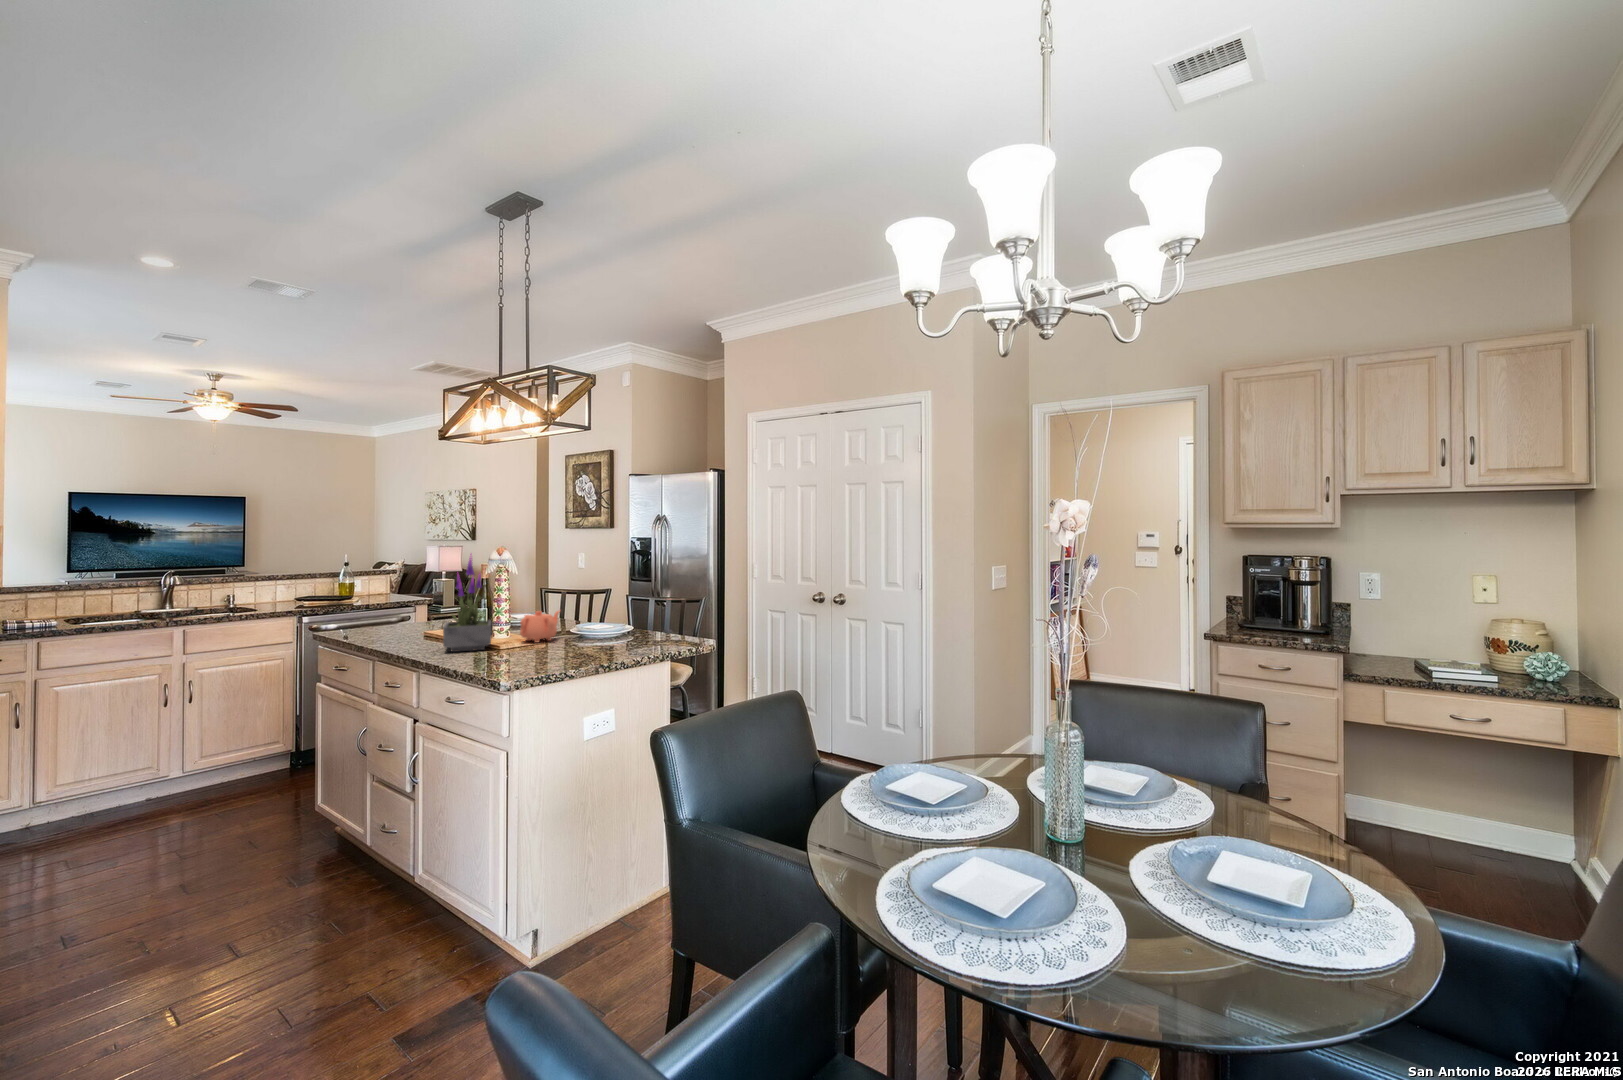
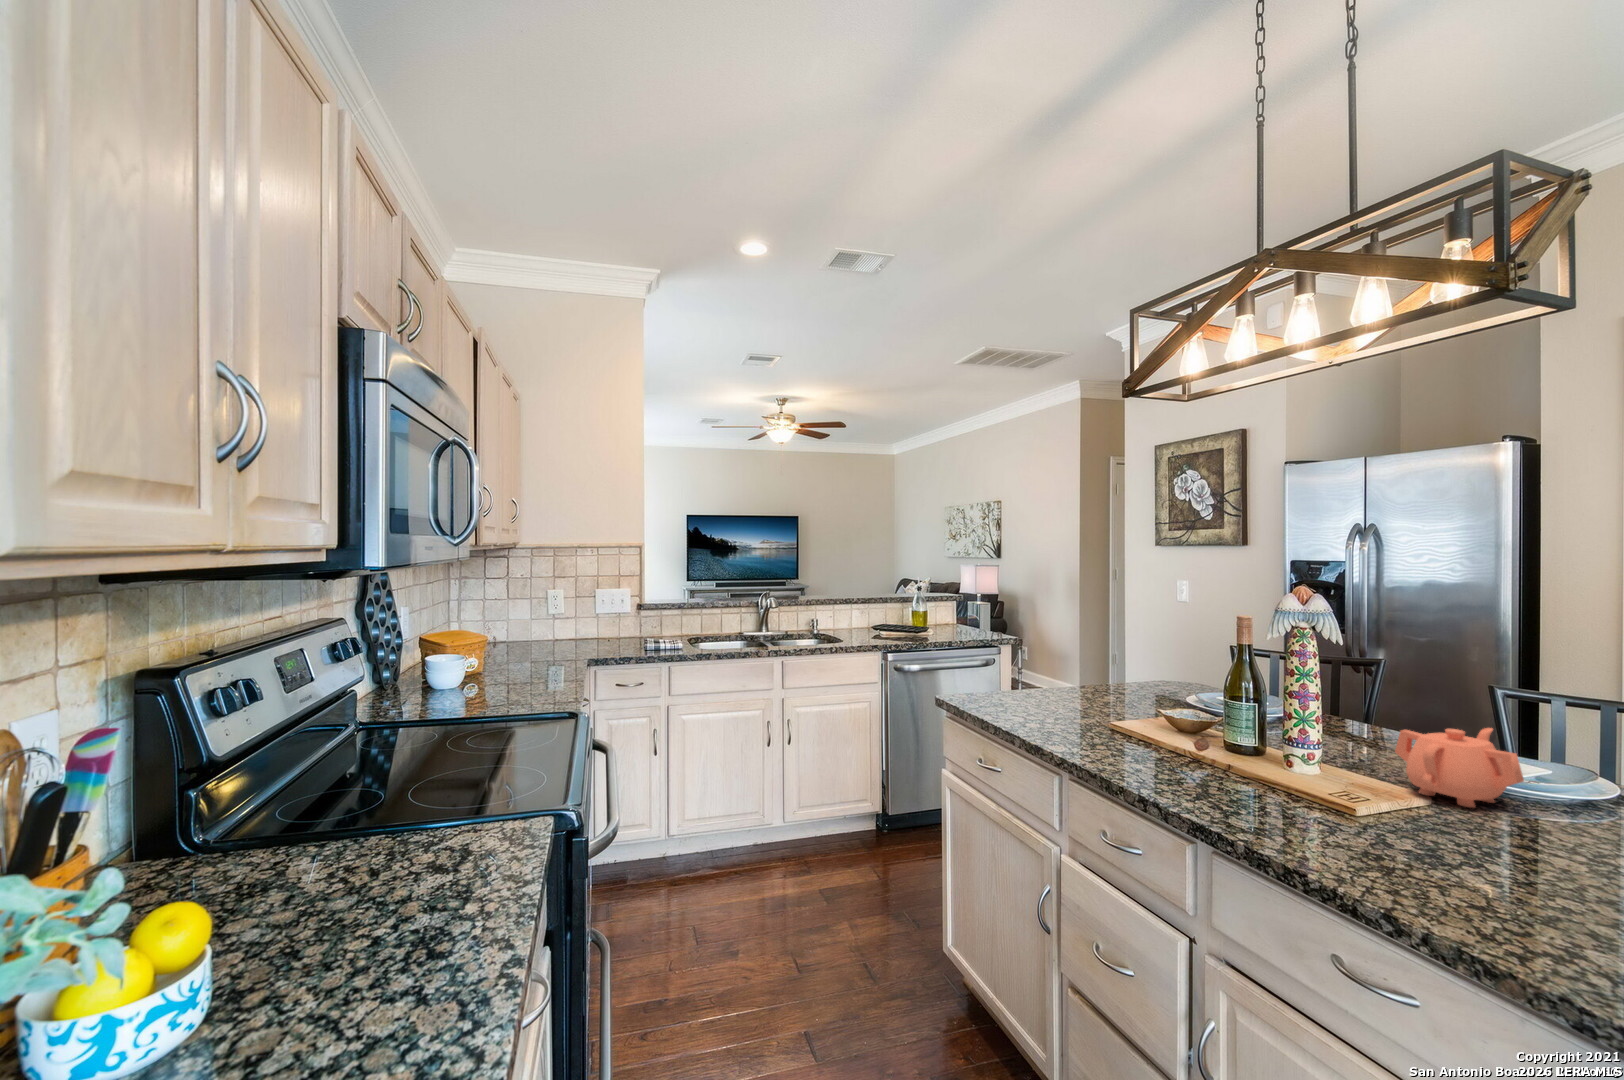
potted plant: present [443,553,491,652] -> none [1249,595,1397,821]

